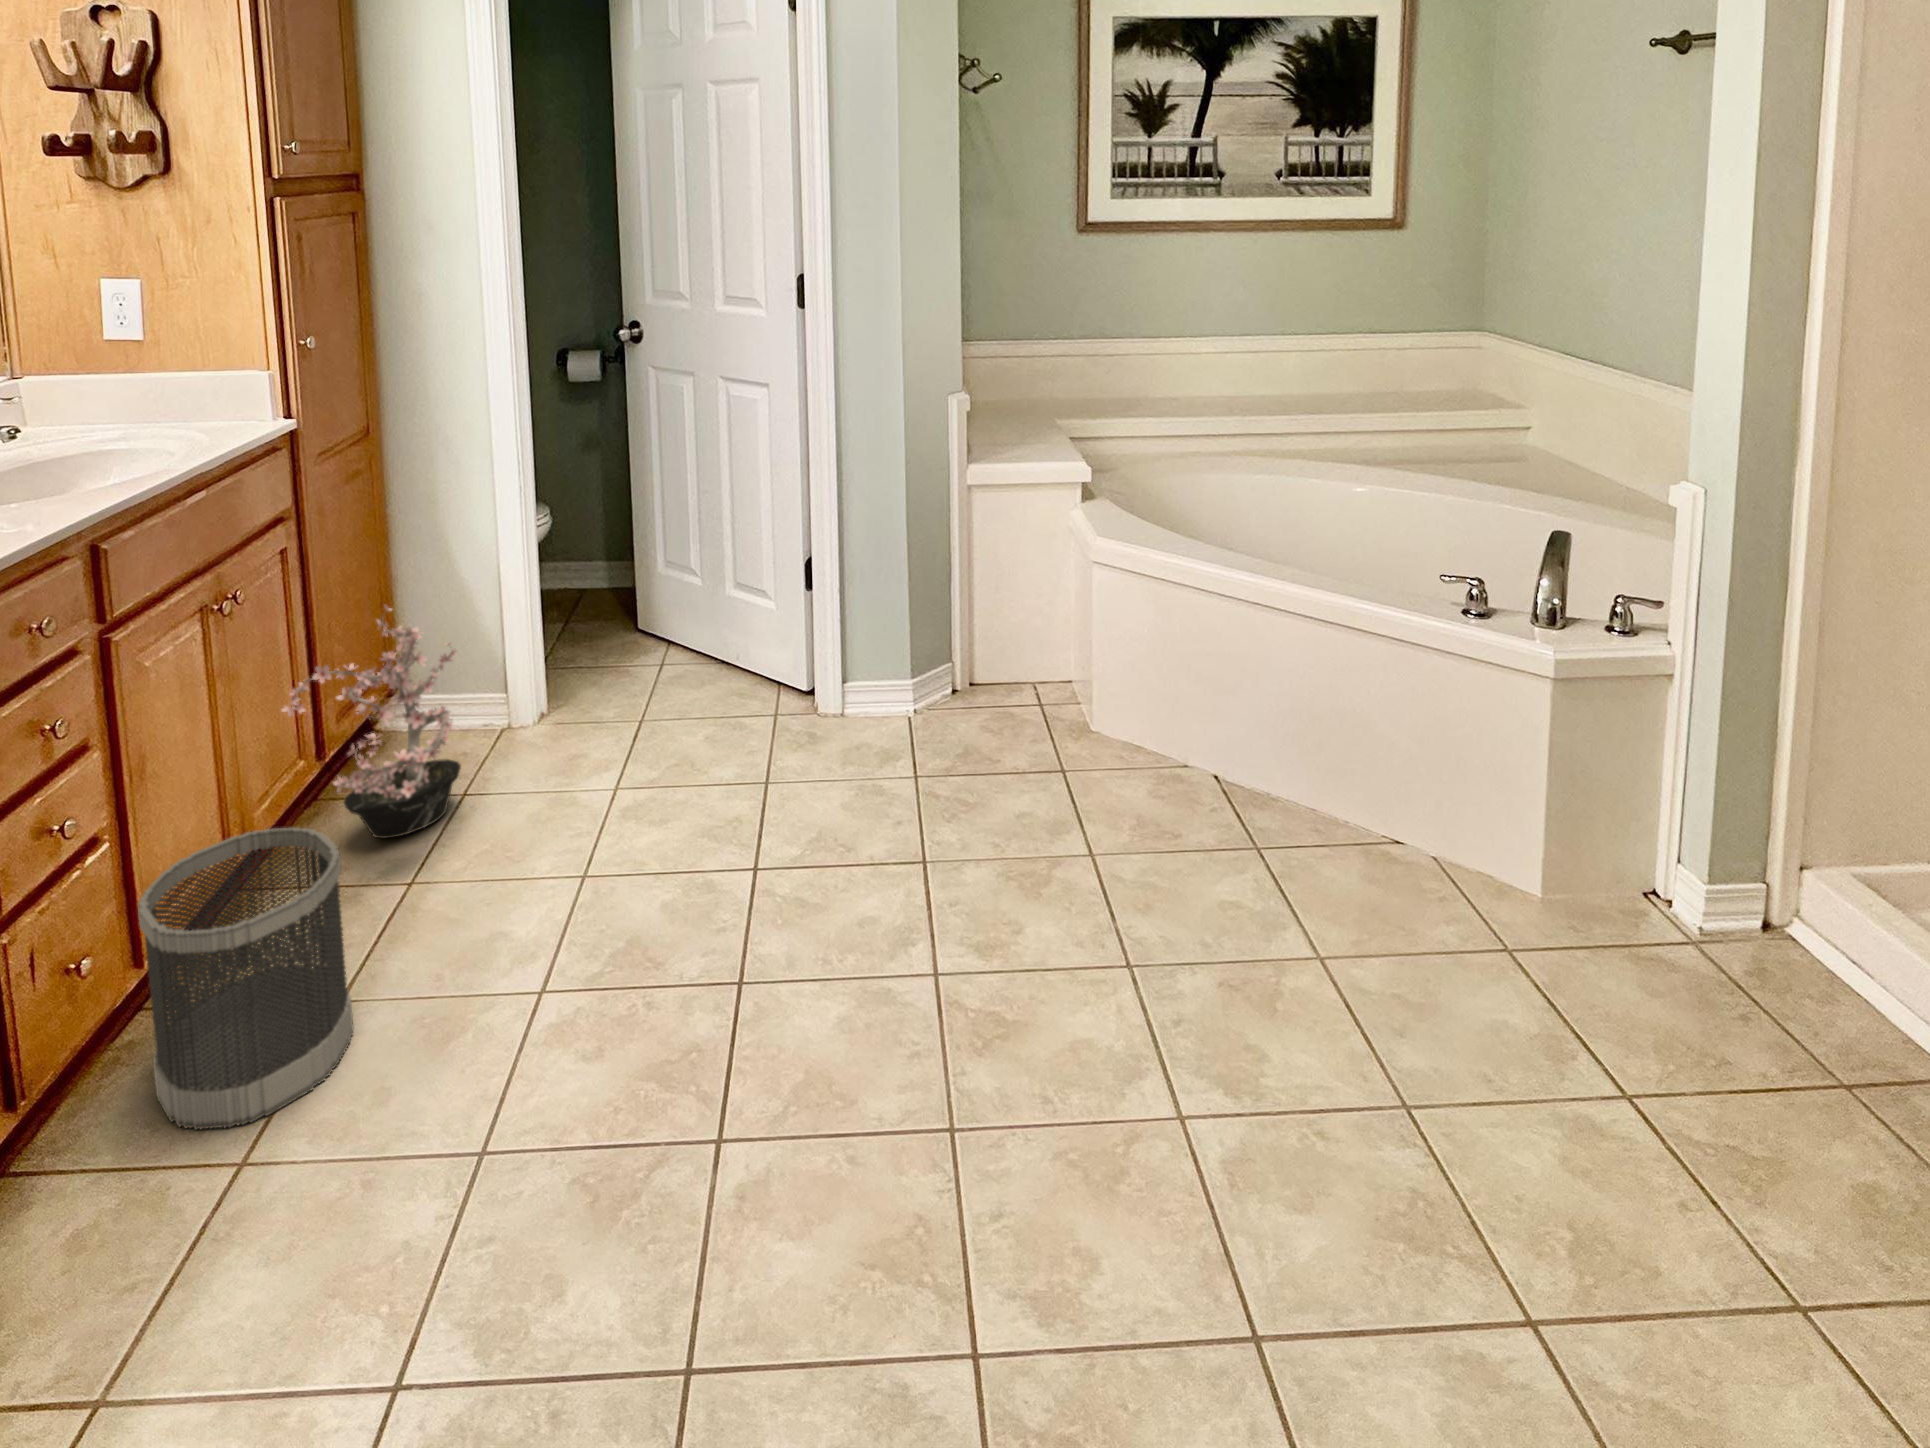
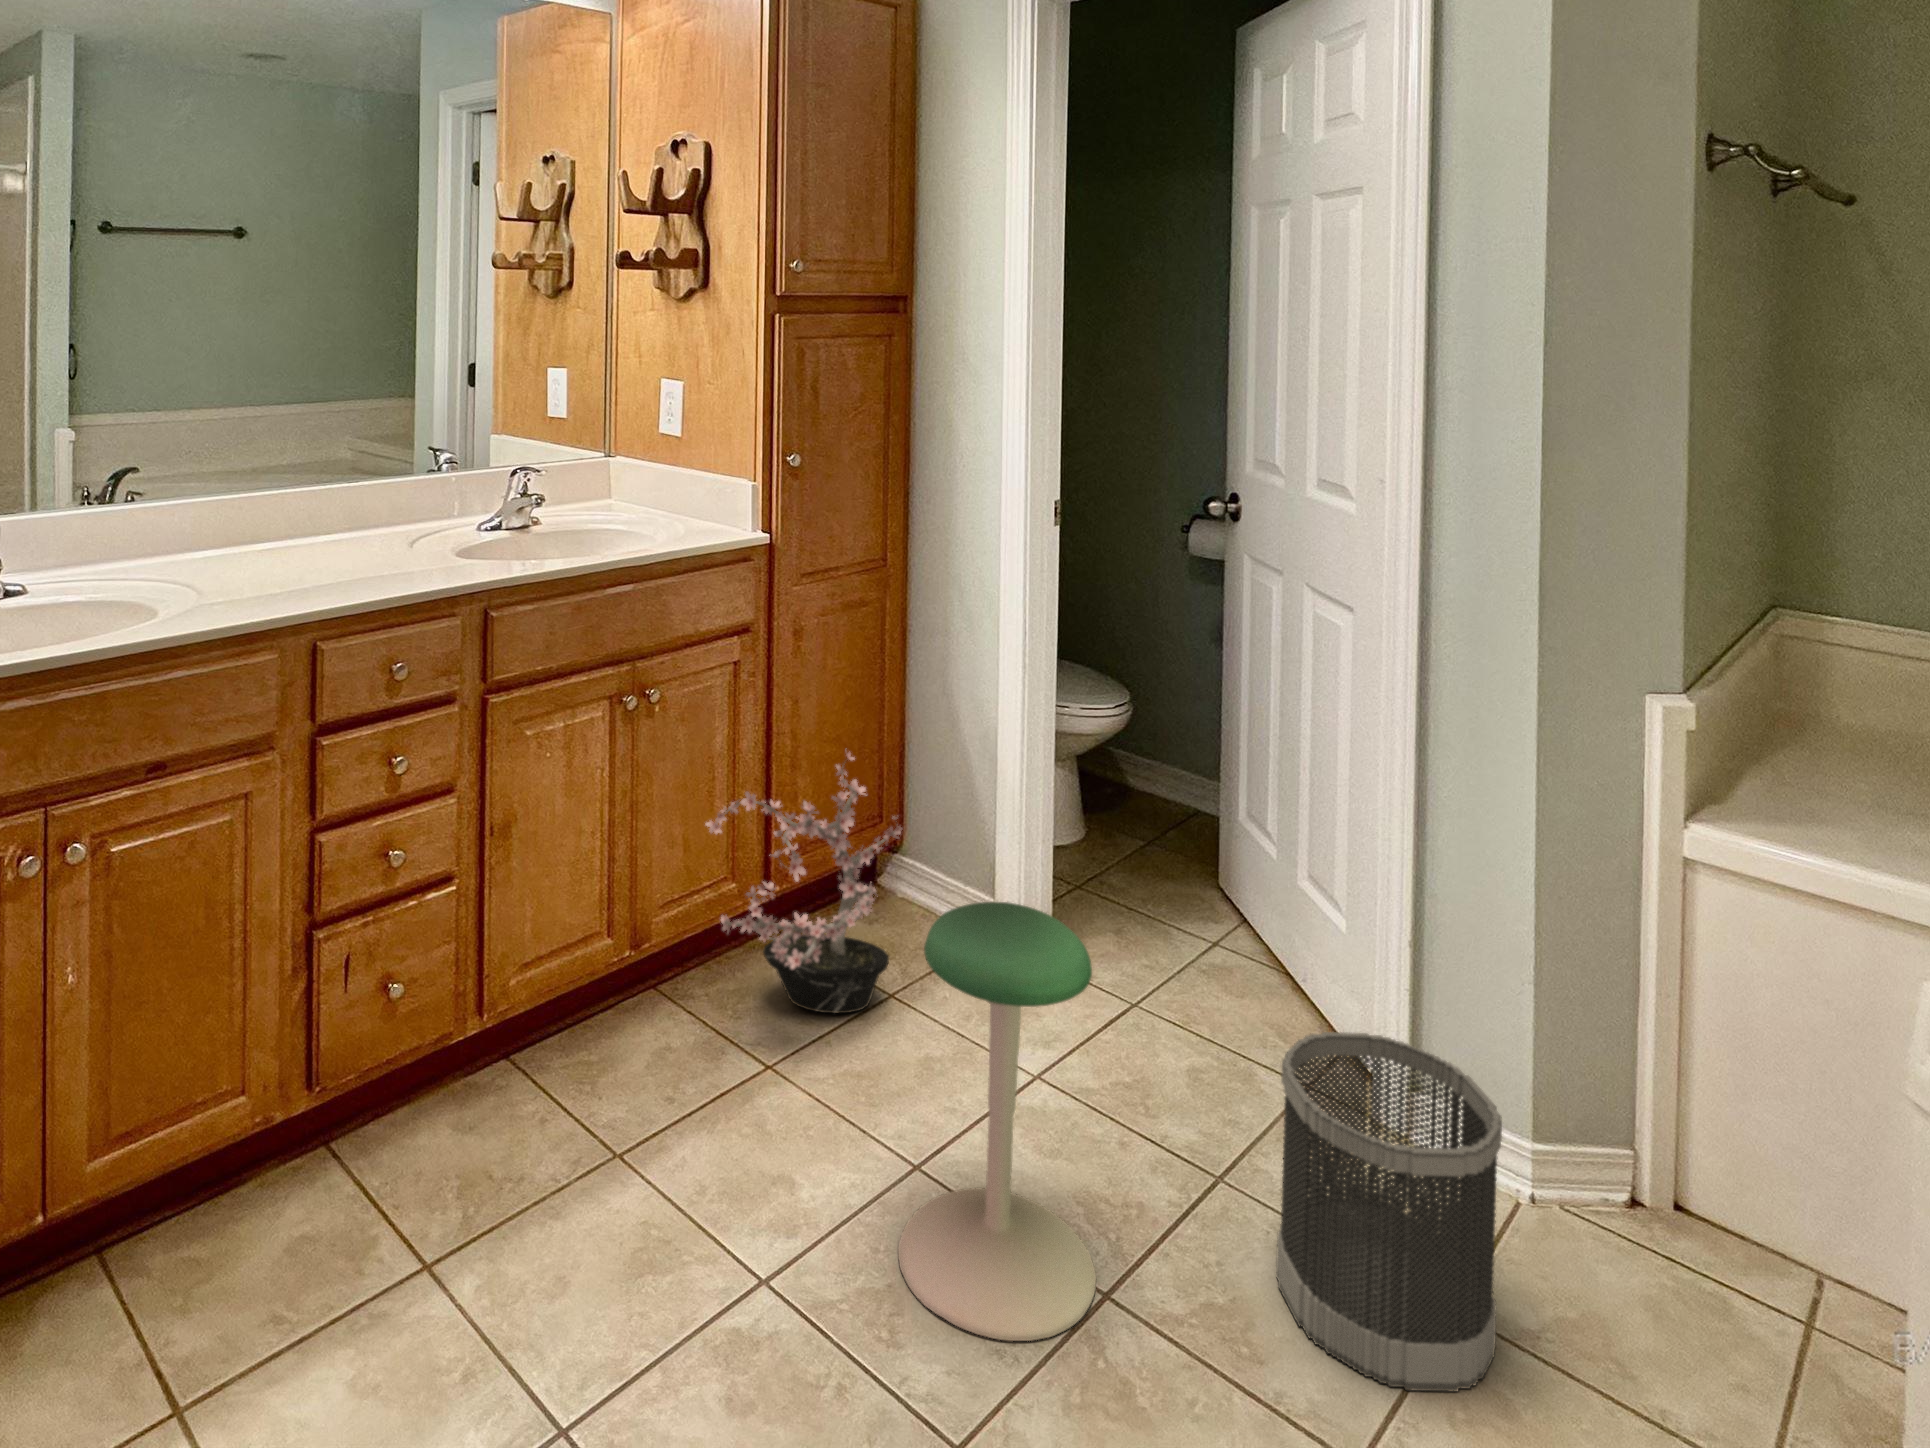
stool: none [597,642,746,954] -> present [898,902,1096,1341]
wastebasket: present [138,828,353,1129] -> present [1276,1032,1502,1391]

